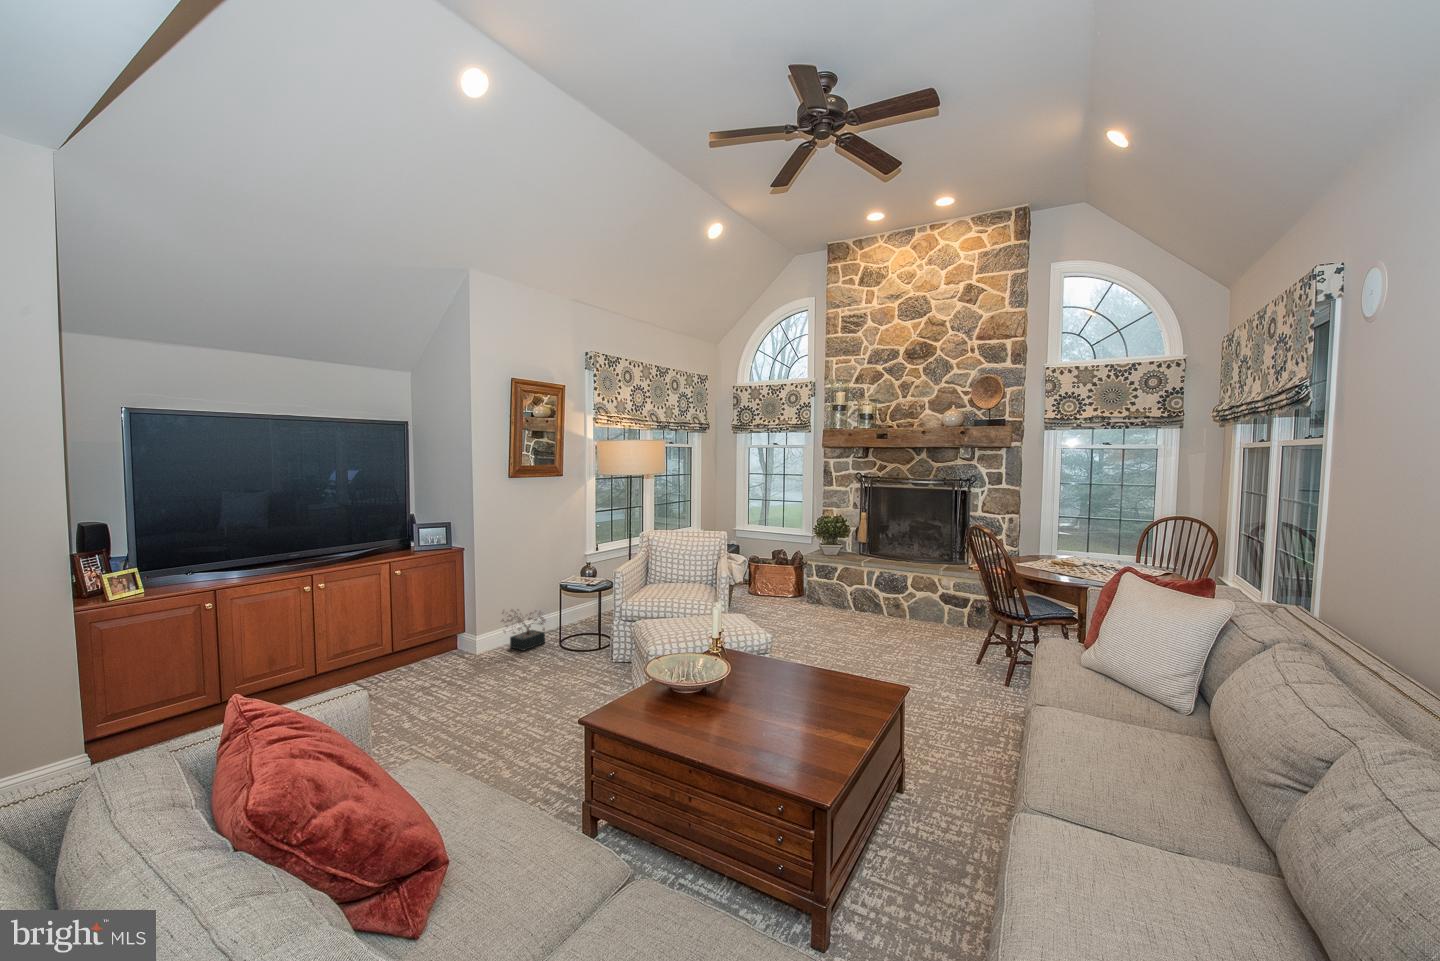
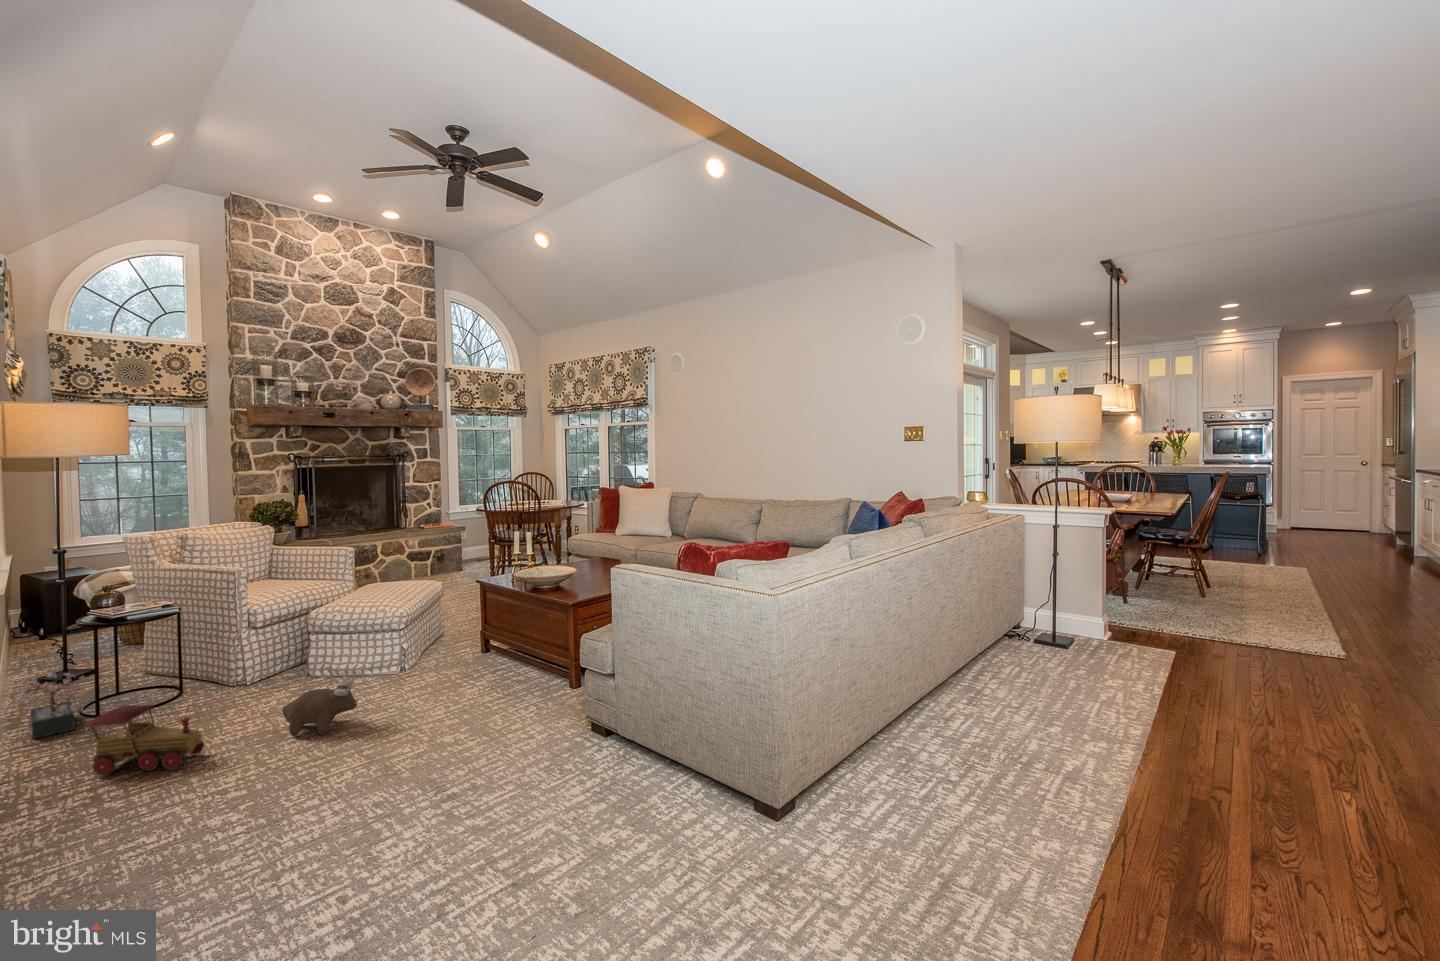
toy train: none [448,642,484,699] -> present [85,705,204,776]
plush toy: none [496,682,536,725] -> present [282,680,359,736]

